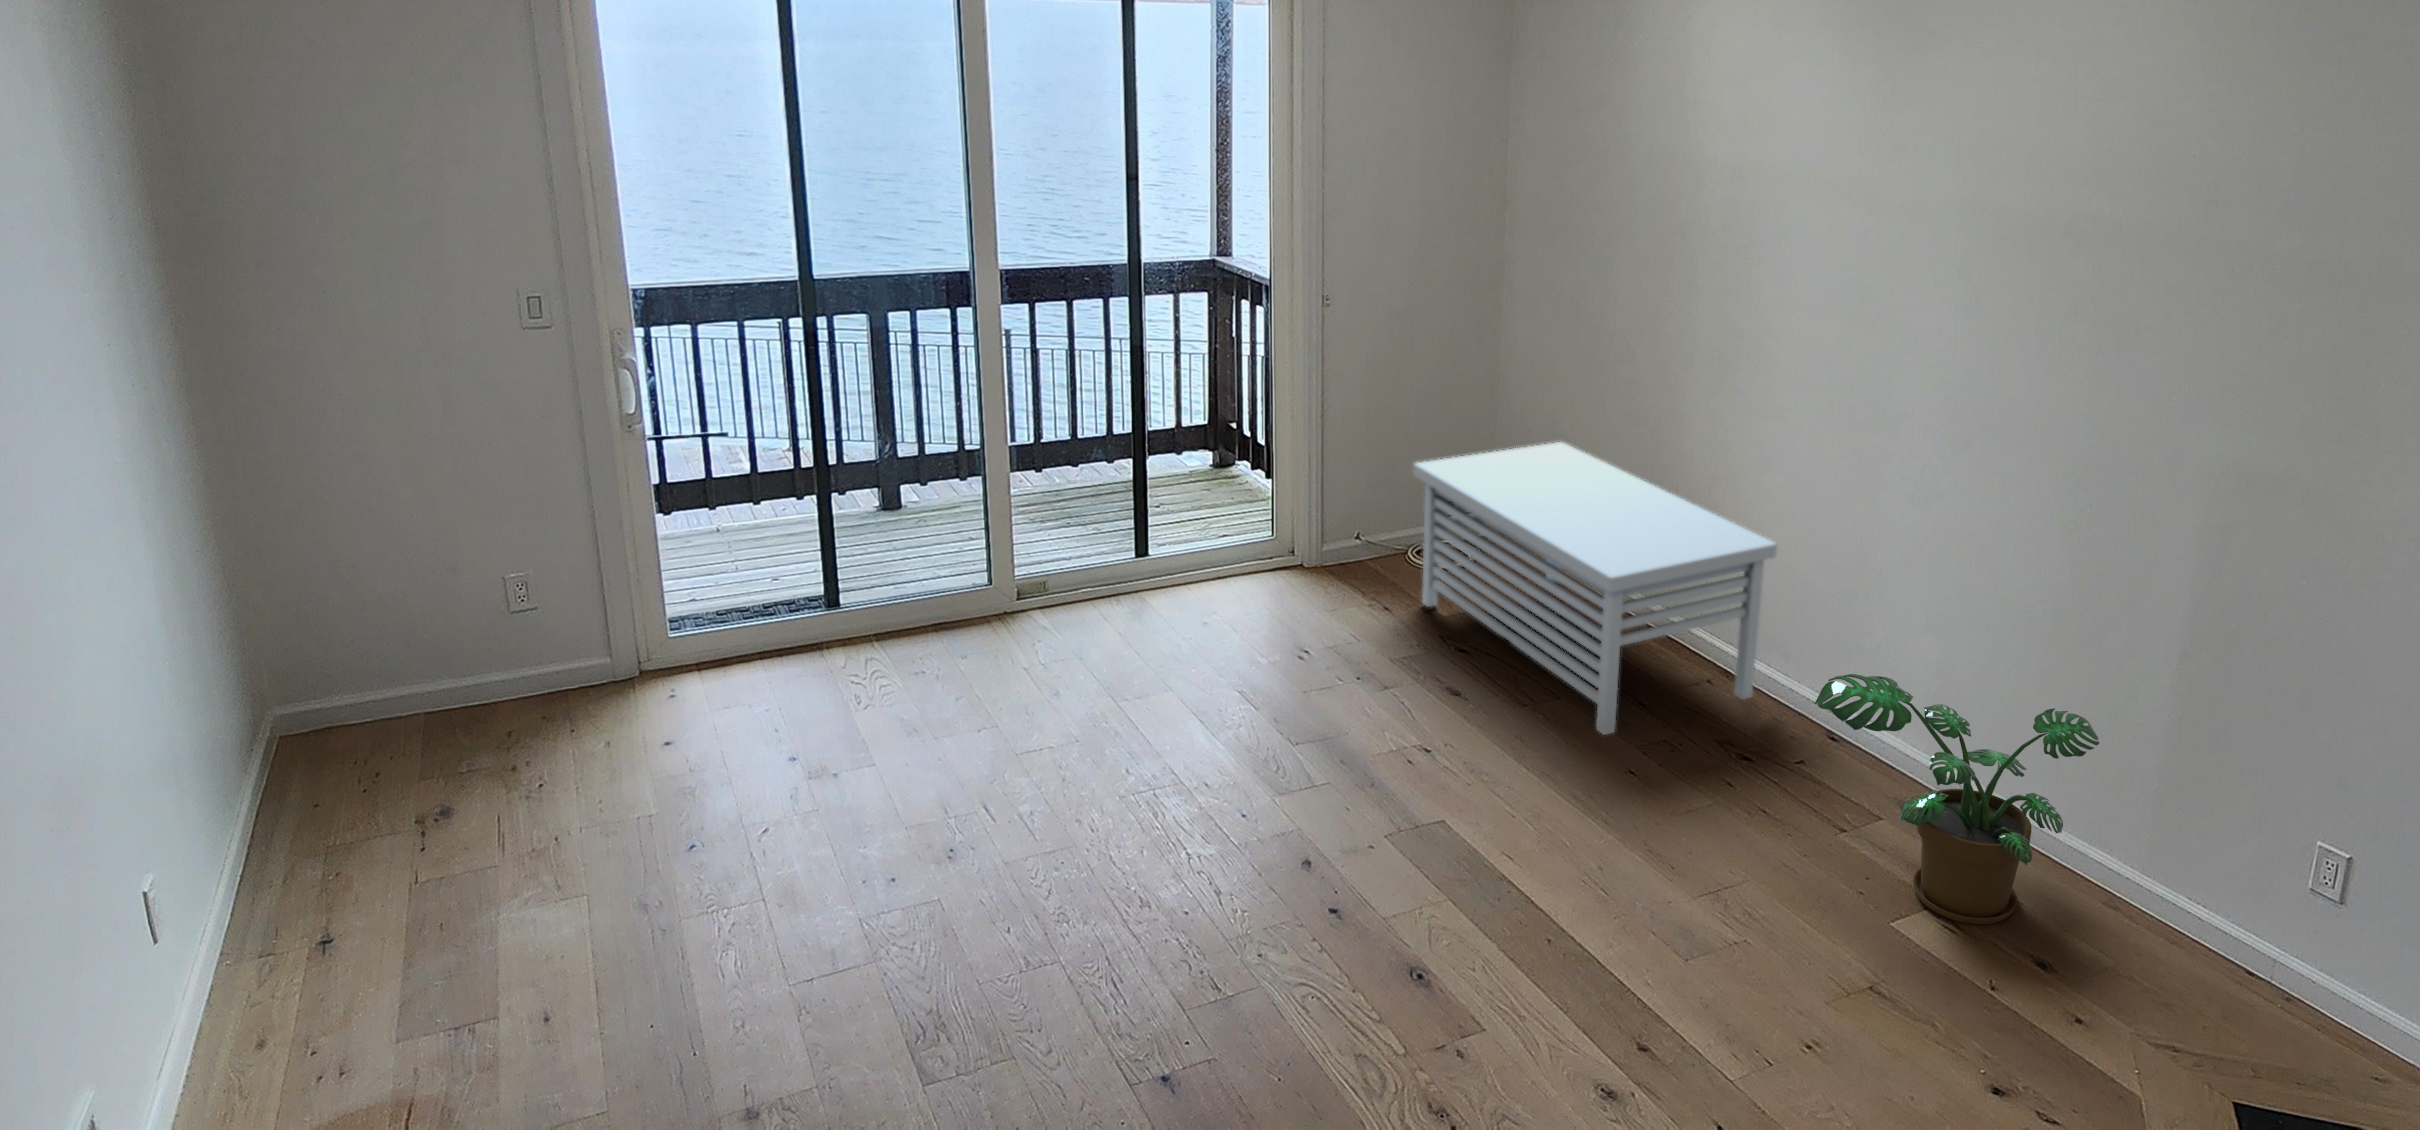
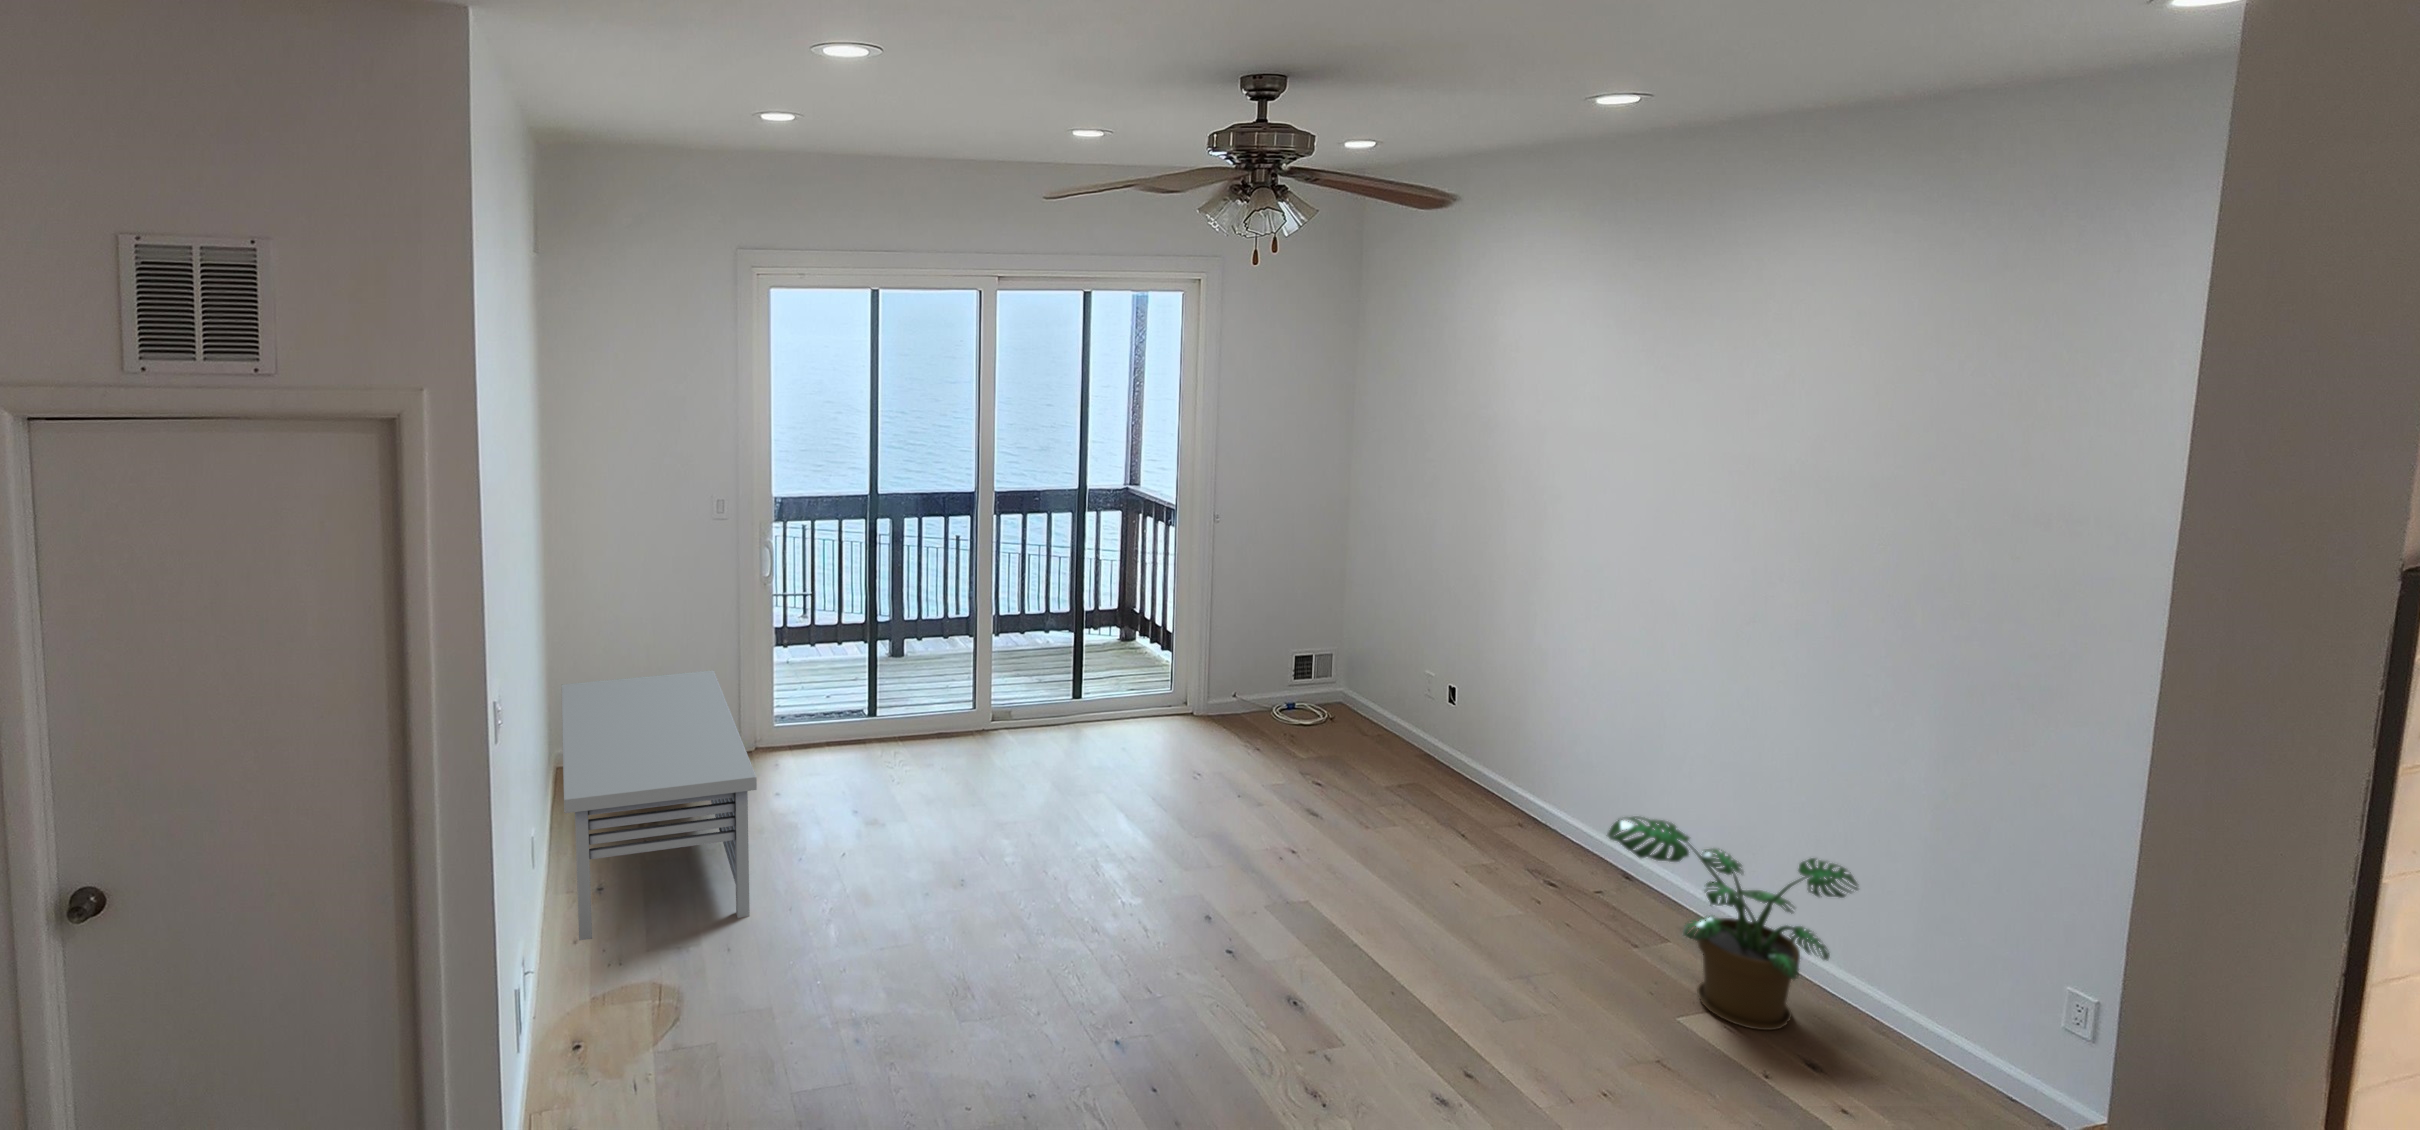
storage bench: present [1413,442,1777,735] -> present [561,671,757,940]

